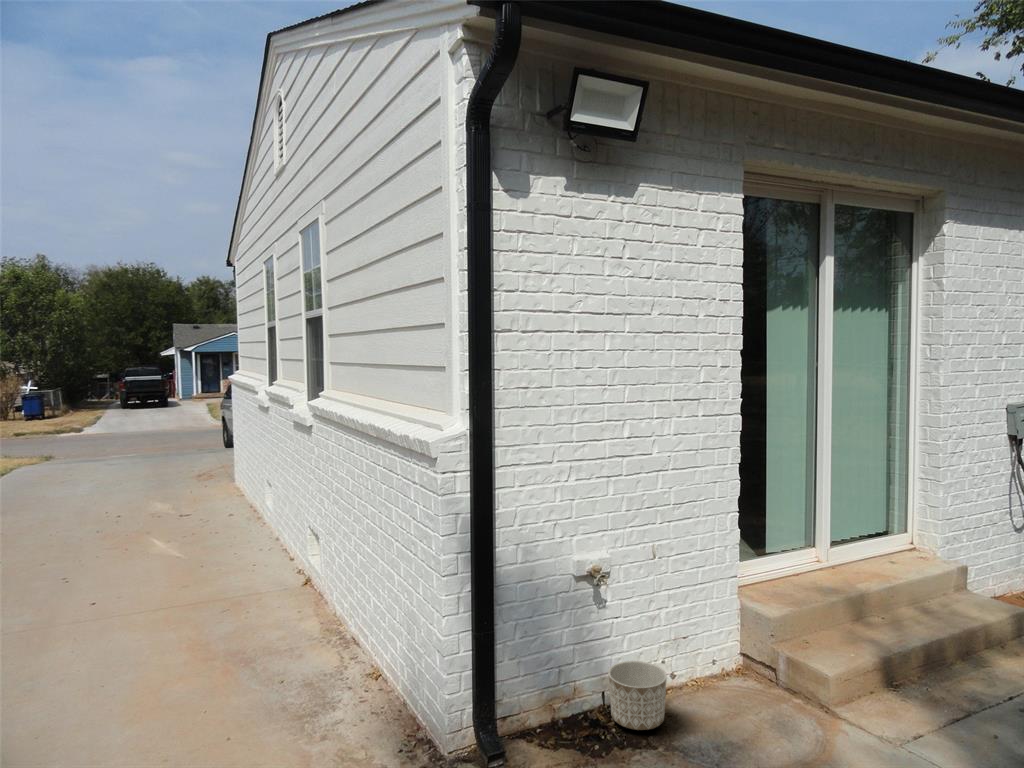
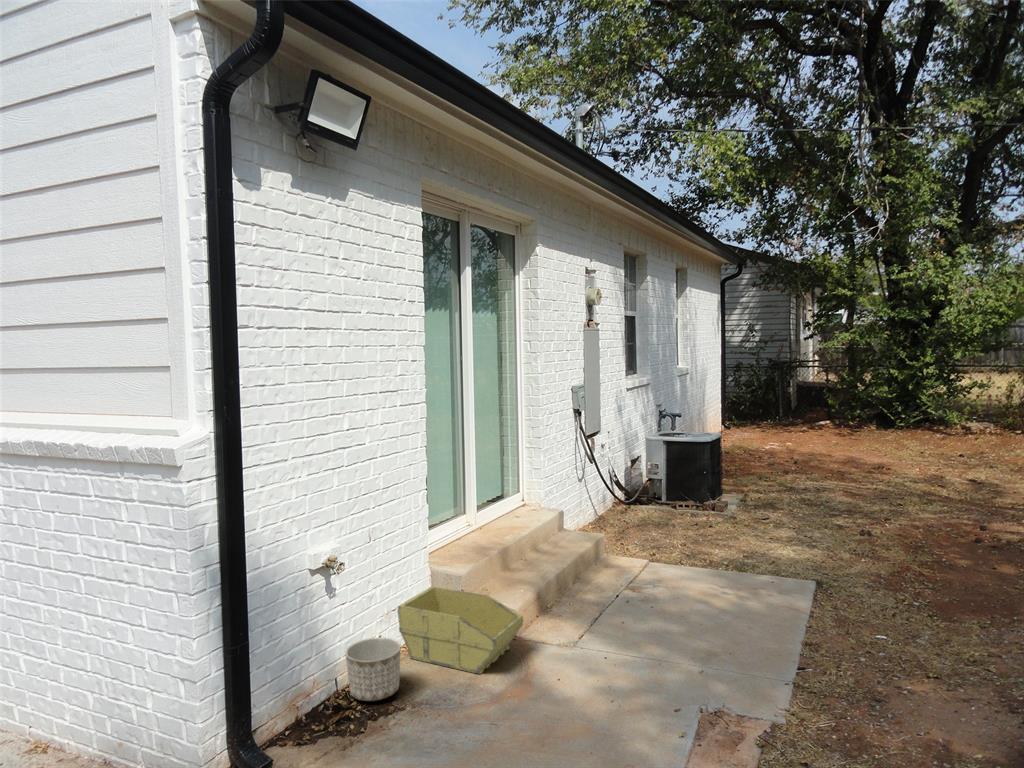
storage bin: none [685,623,835,742] -> present [398,586,524,674]

